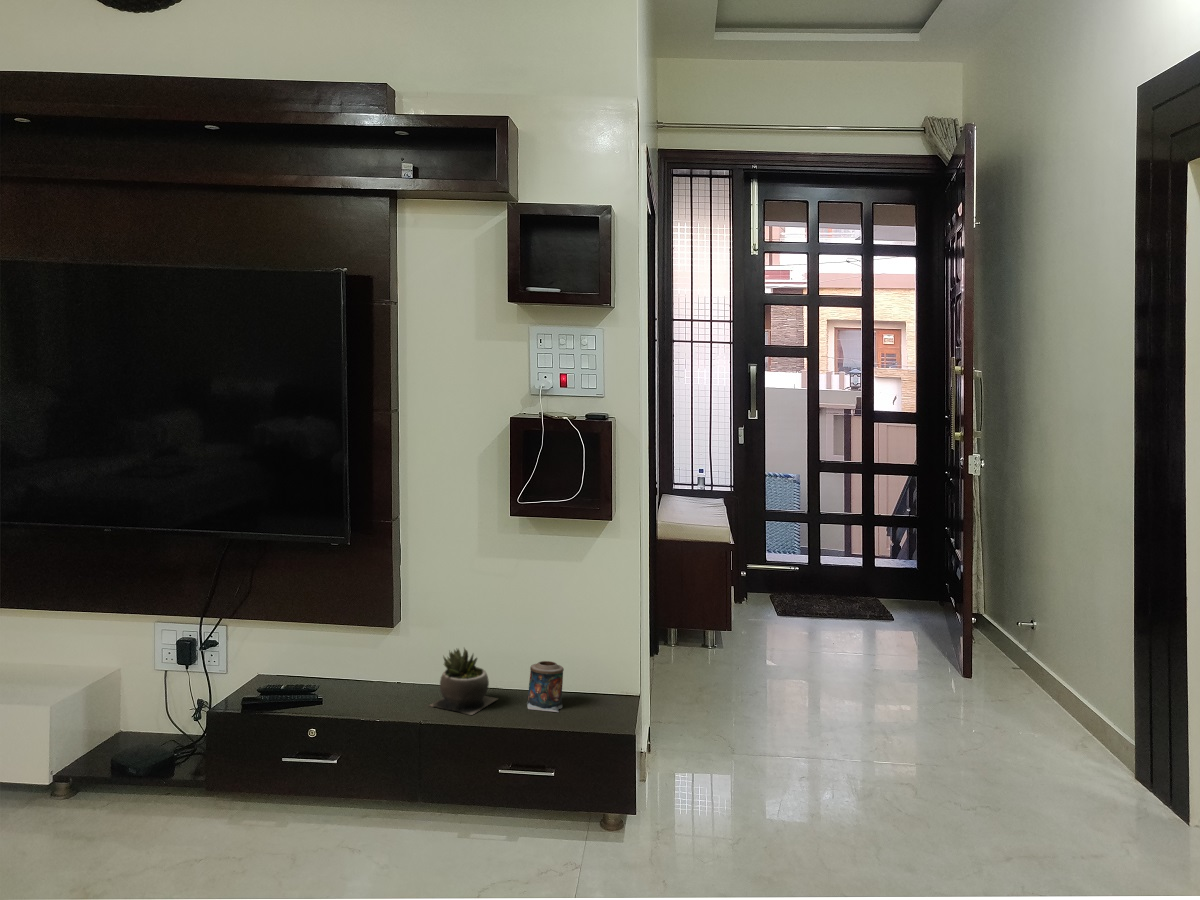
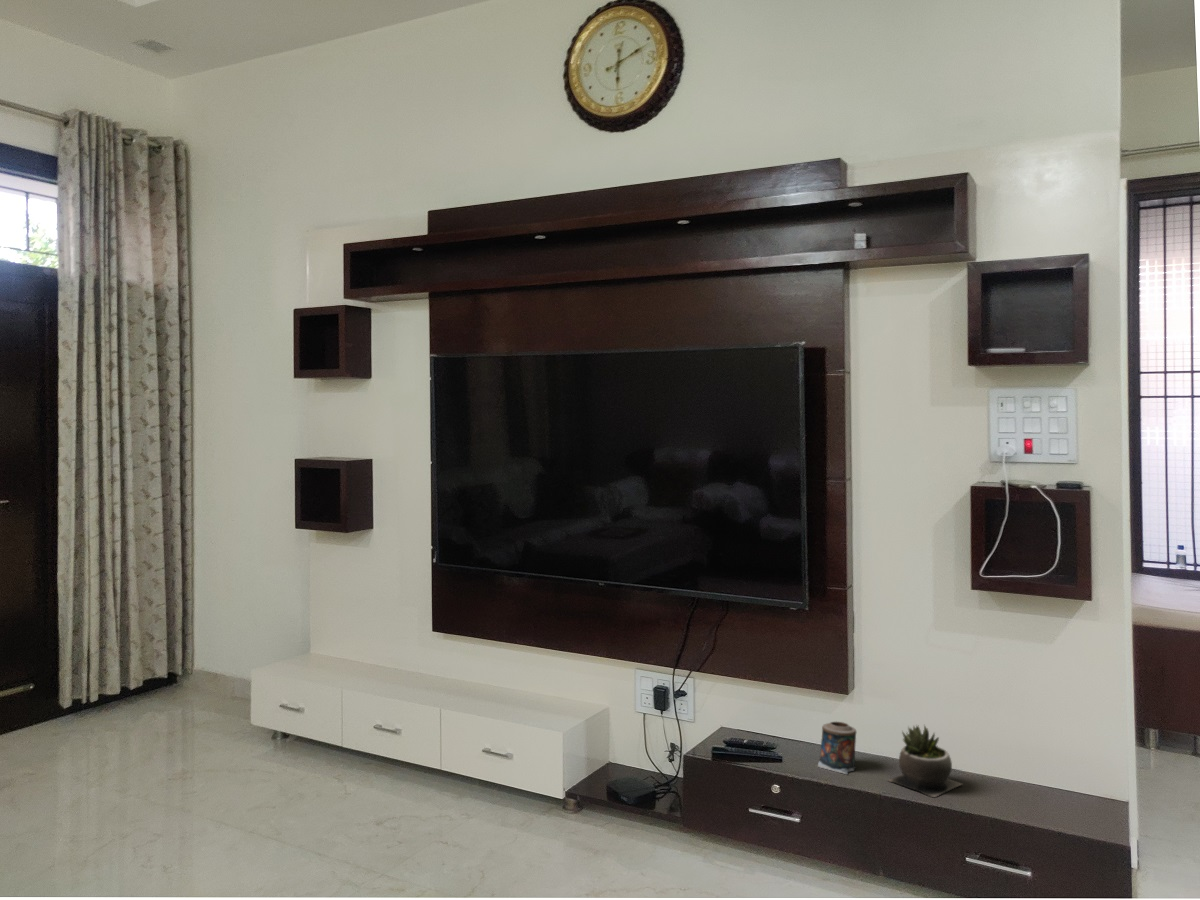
candle: present [527,661,564,712] -> present [818,721,856,774]

